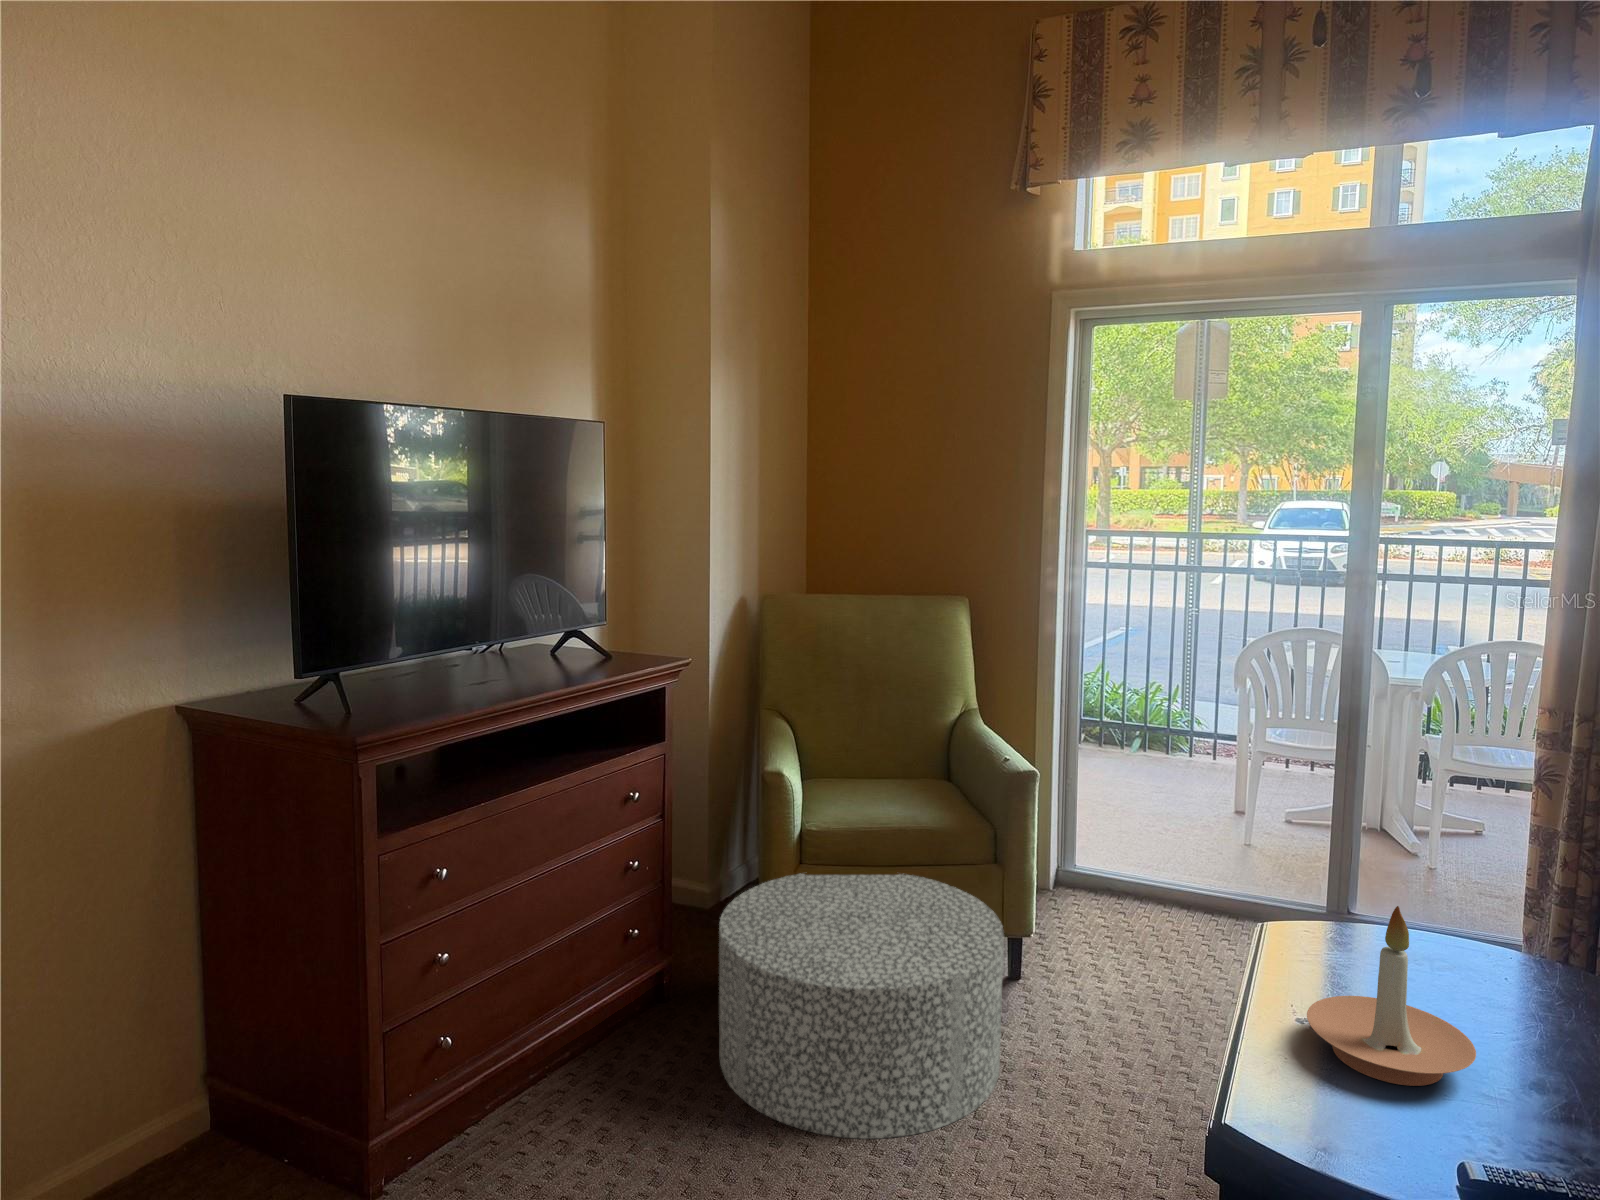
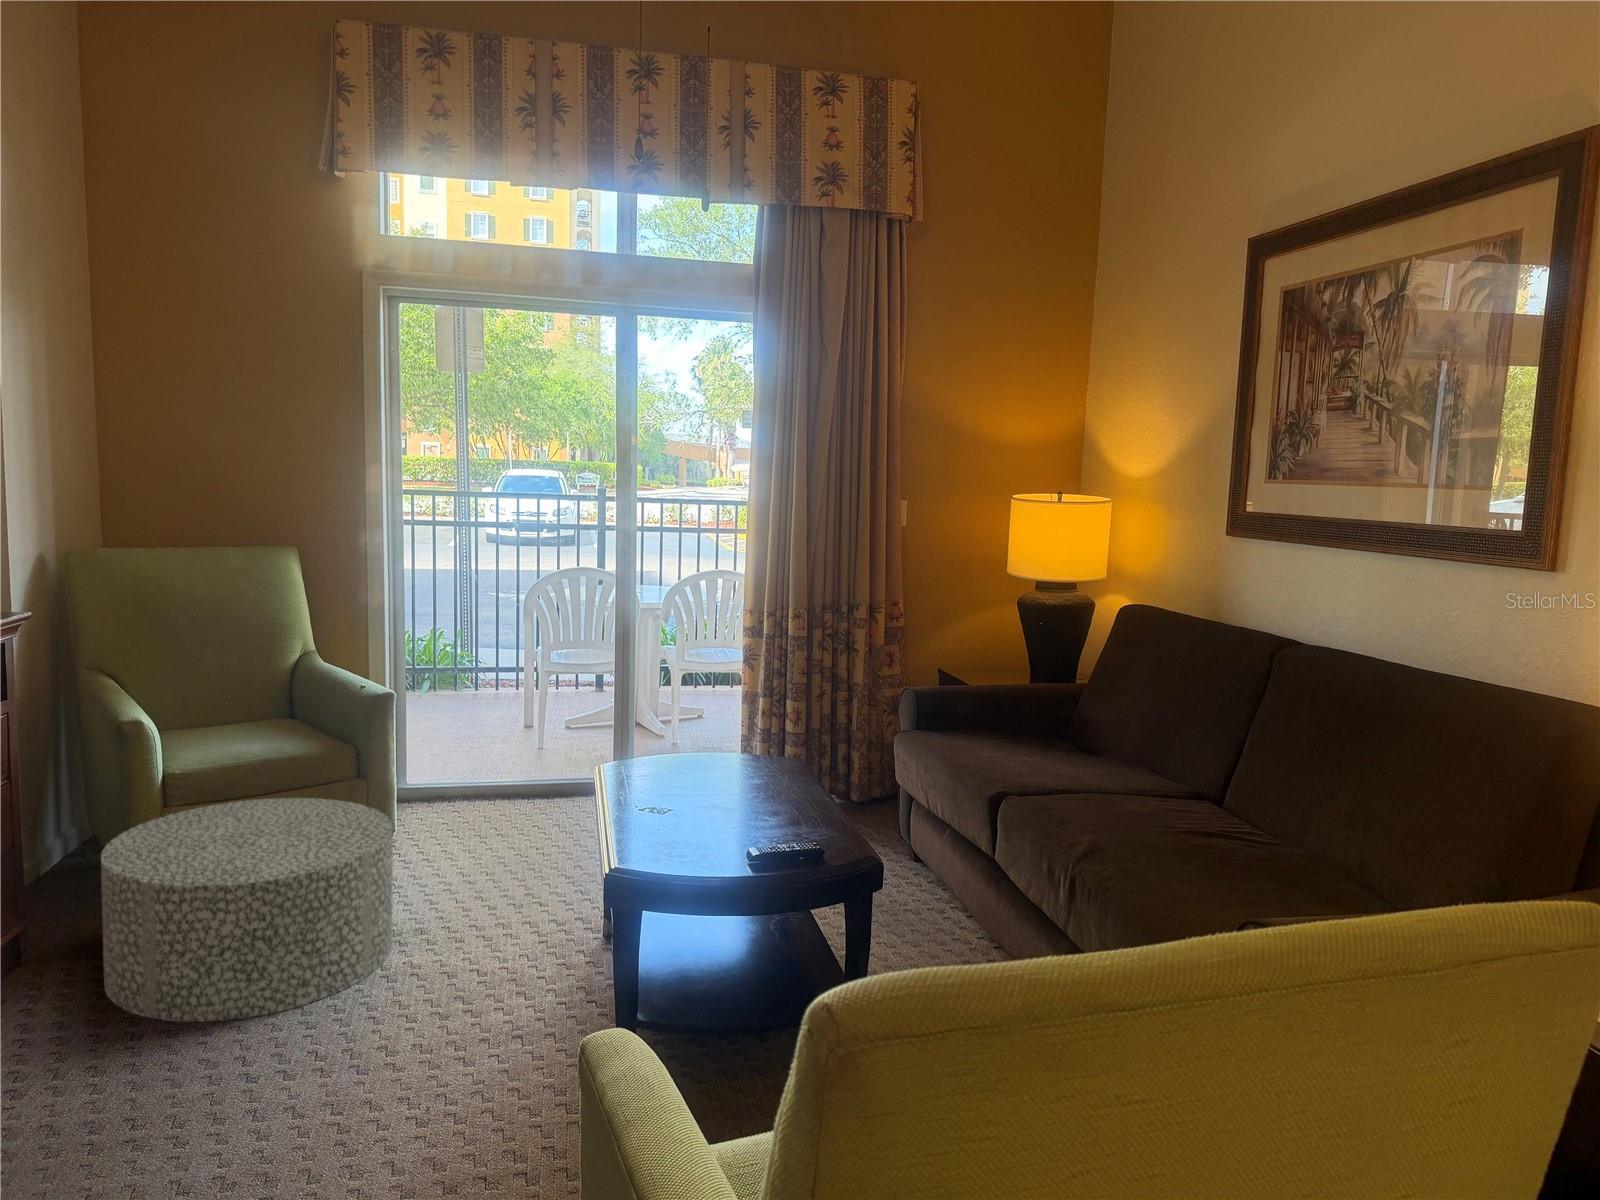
candle holder: present [1307,906,1476,1086] -> none [637,722,731,831]

